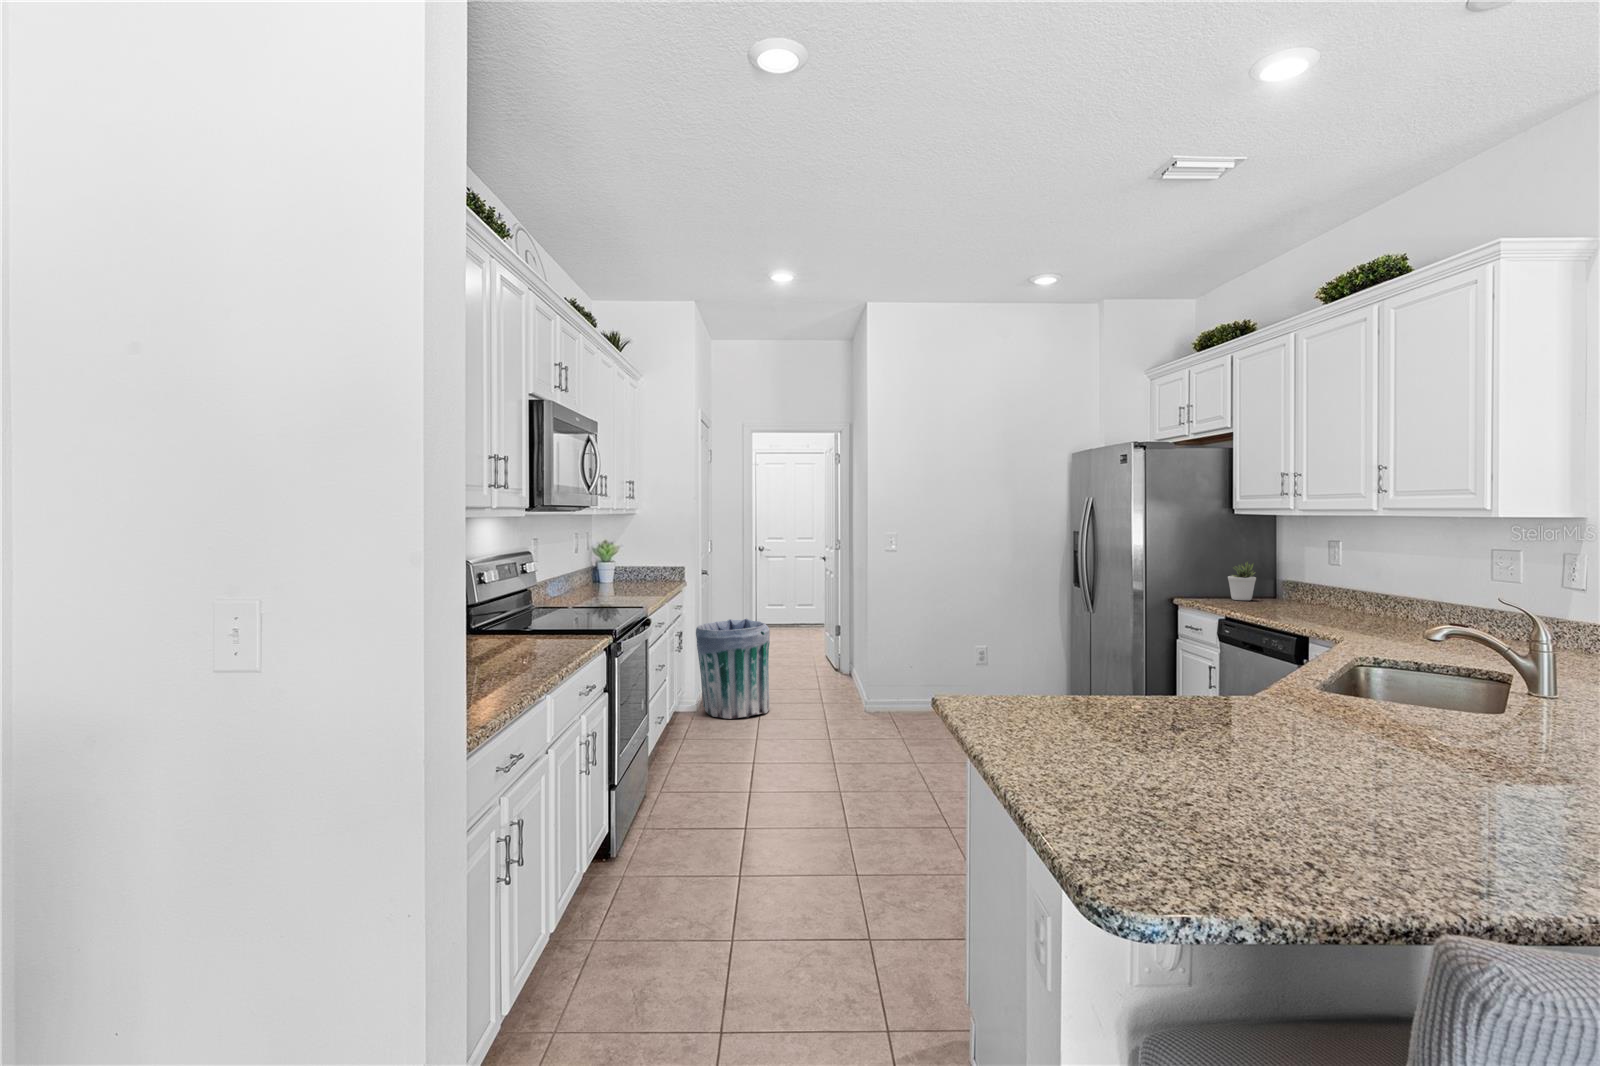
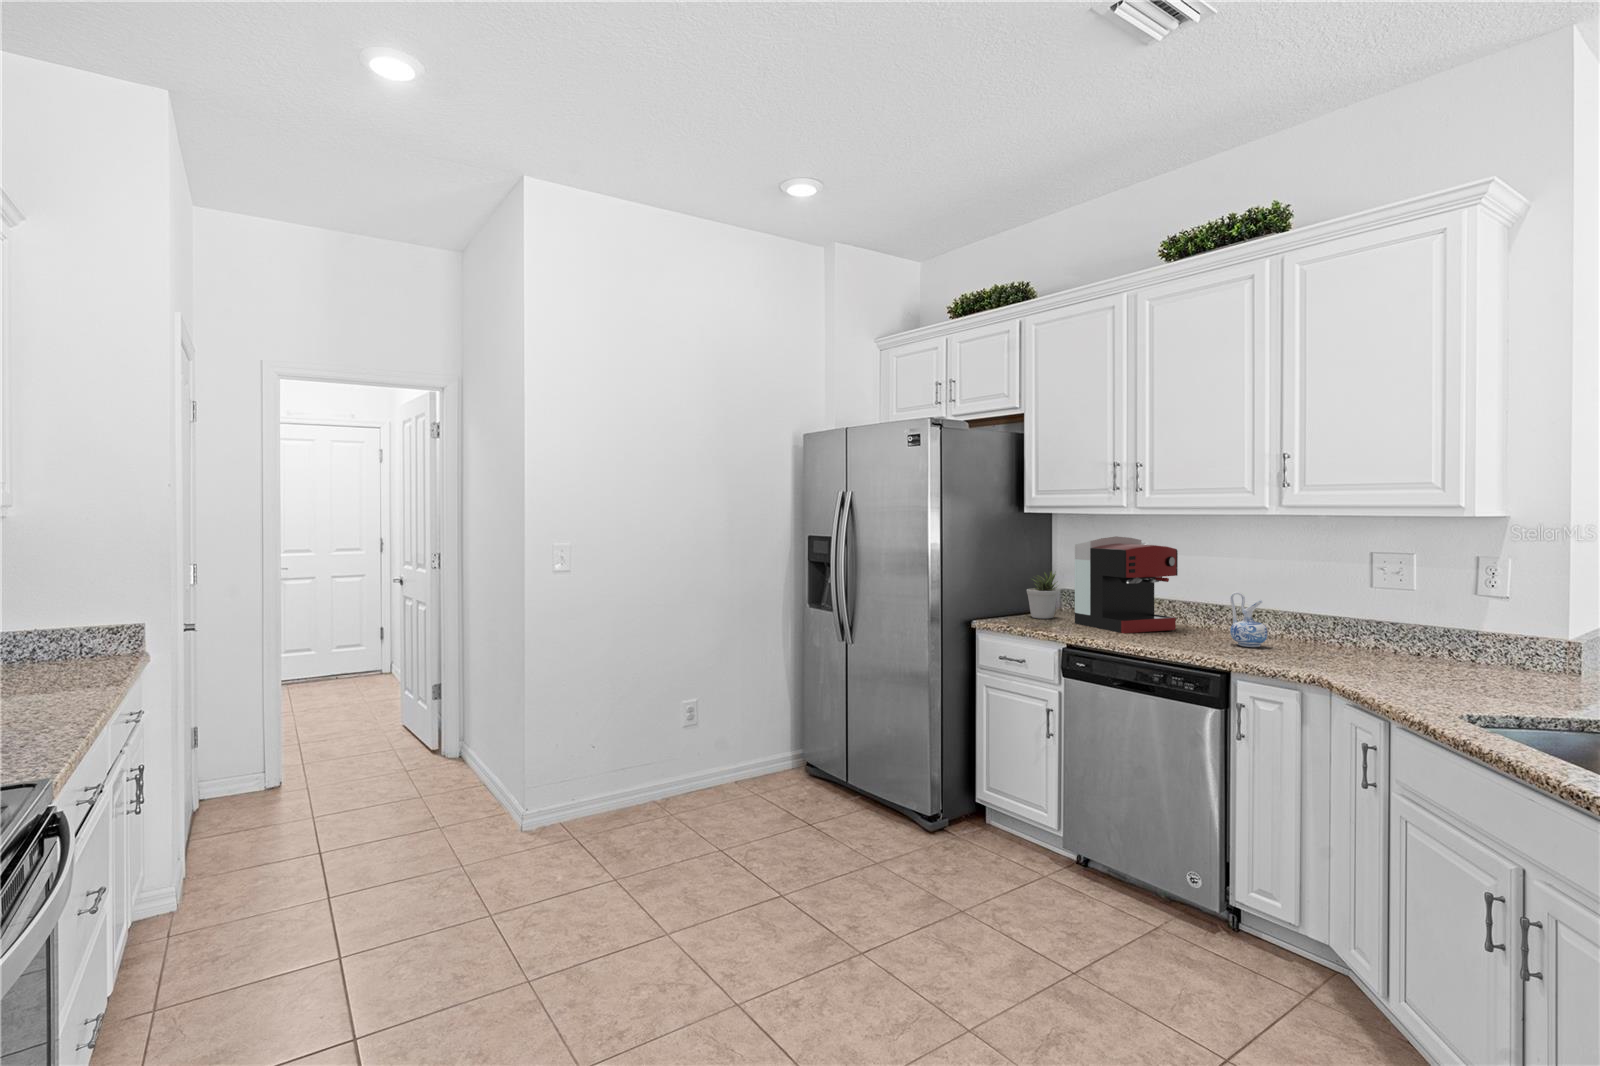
coffee maker: none [1258,534,1342,613] -> present [1075,536,1178,633]
ceramic pitcher: none [1352,579,1385,626] -> present [1230,592,1268,647]
trash can: present [696,618,770,719] -> none [175,705,346,913]

